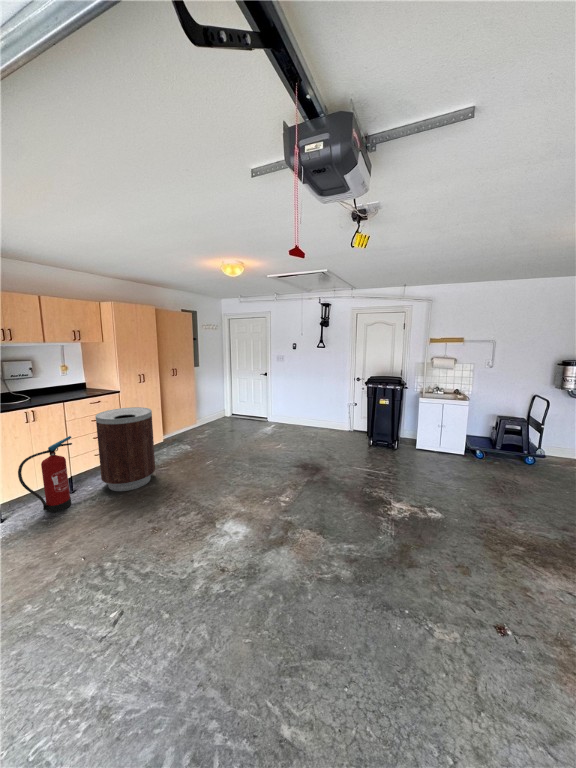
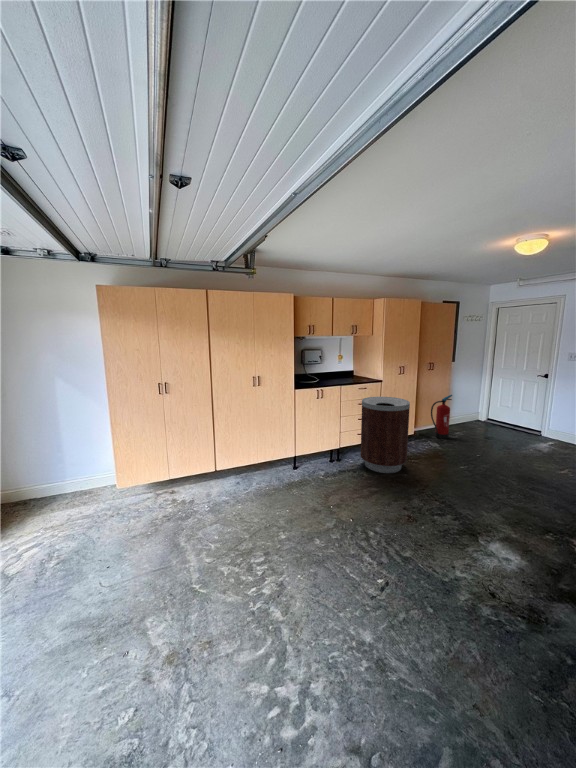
fire extinguisher: present [18,436,72,512] -> present [431,395,452,439]

